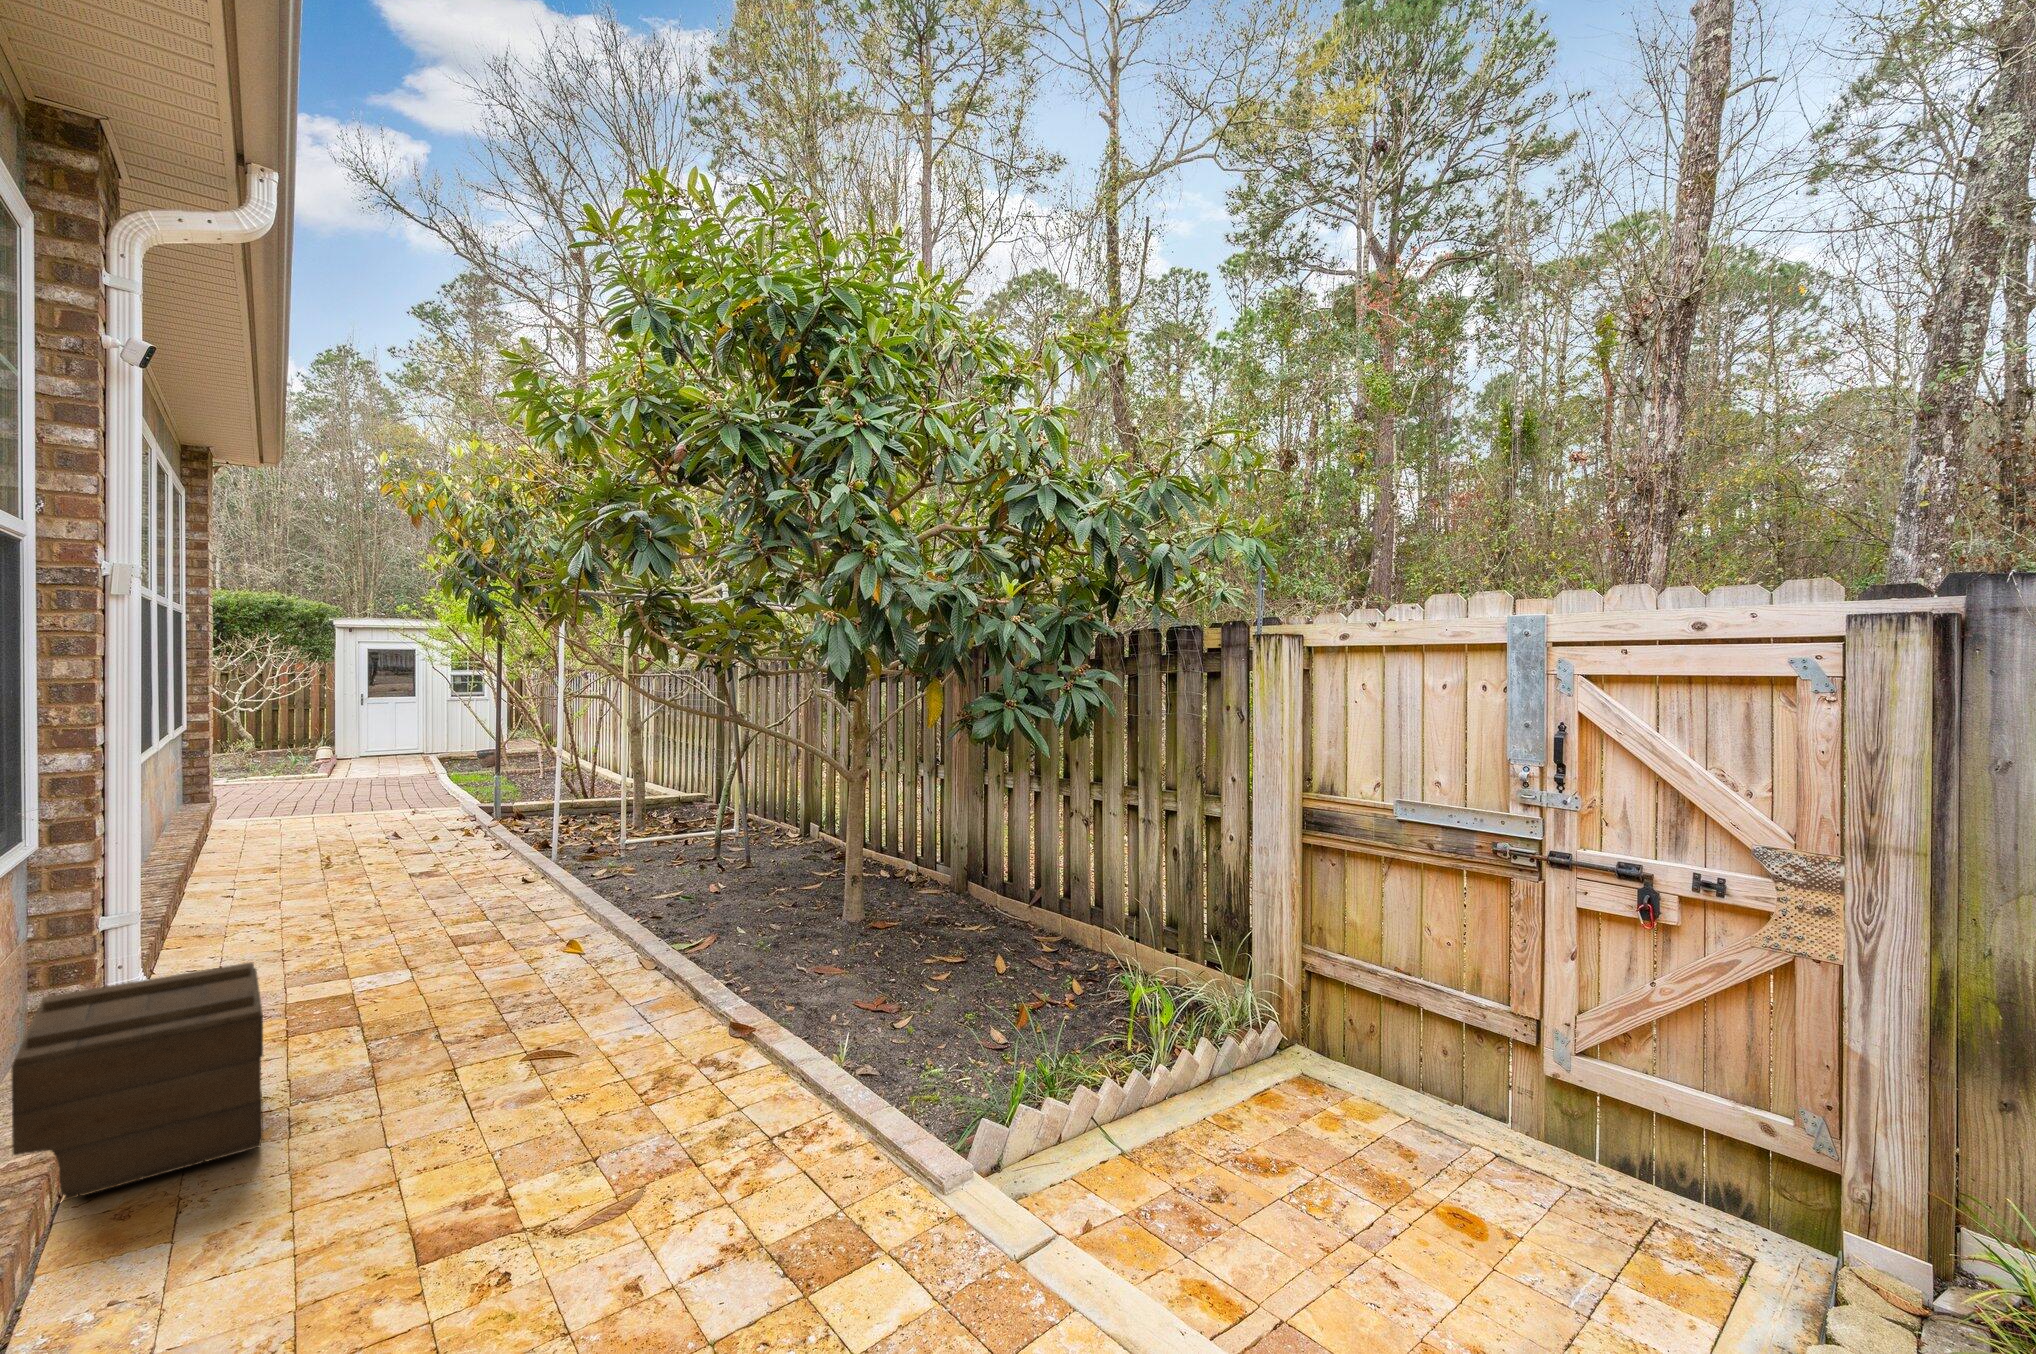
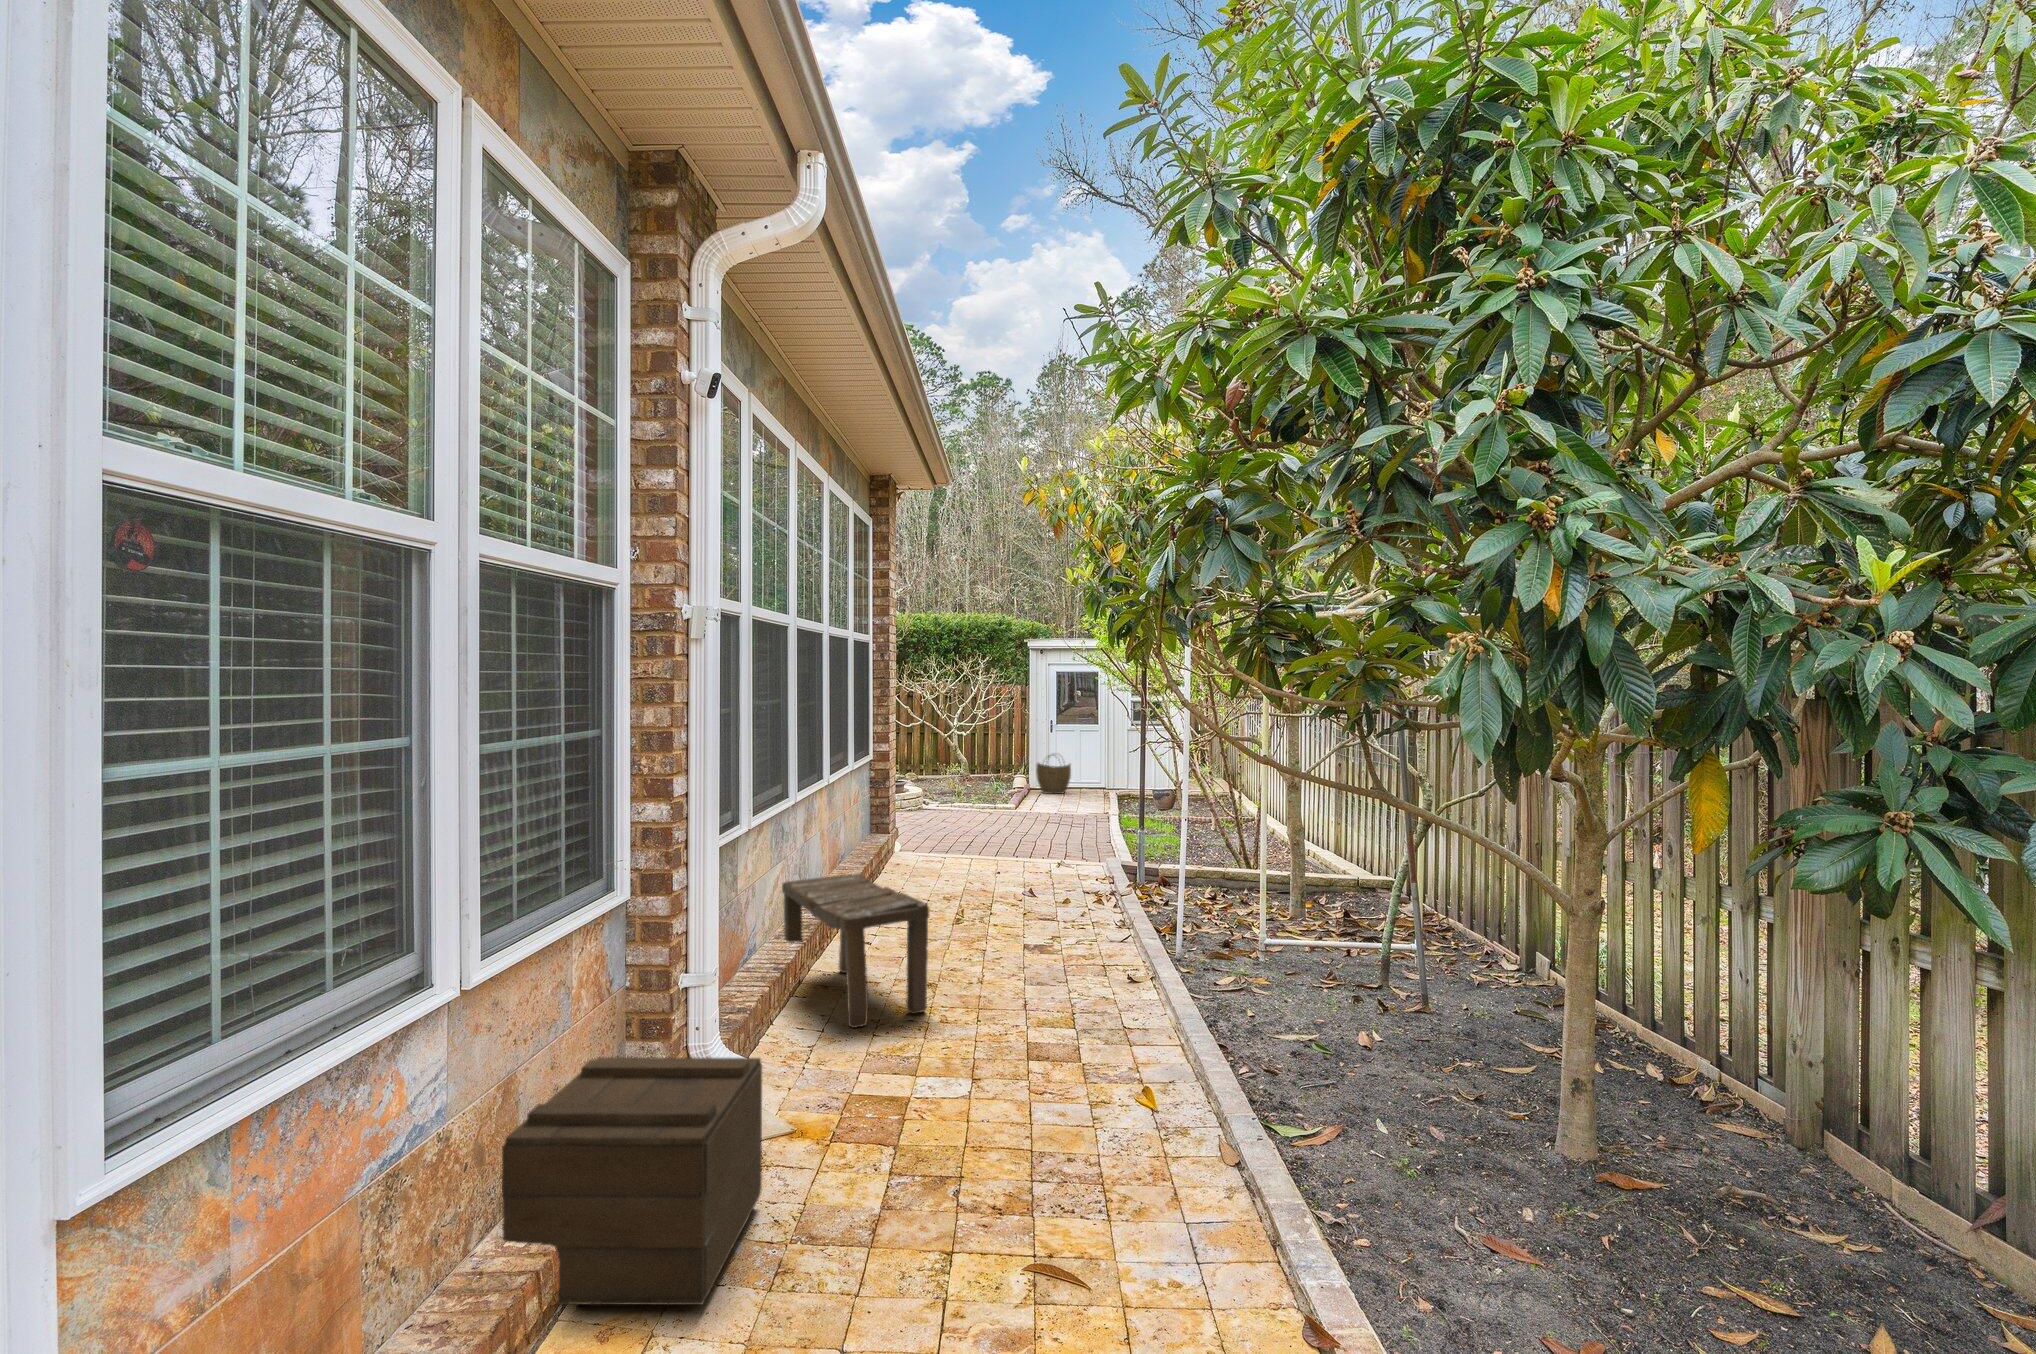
woven basket: none [303,714,348,755] -> present [1036,754,1071,794]
bench: none [103,828,323,965] -> present [782,873,930,1028]

